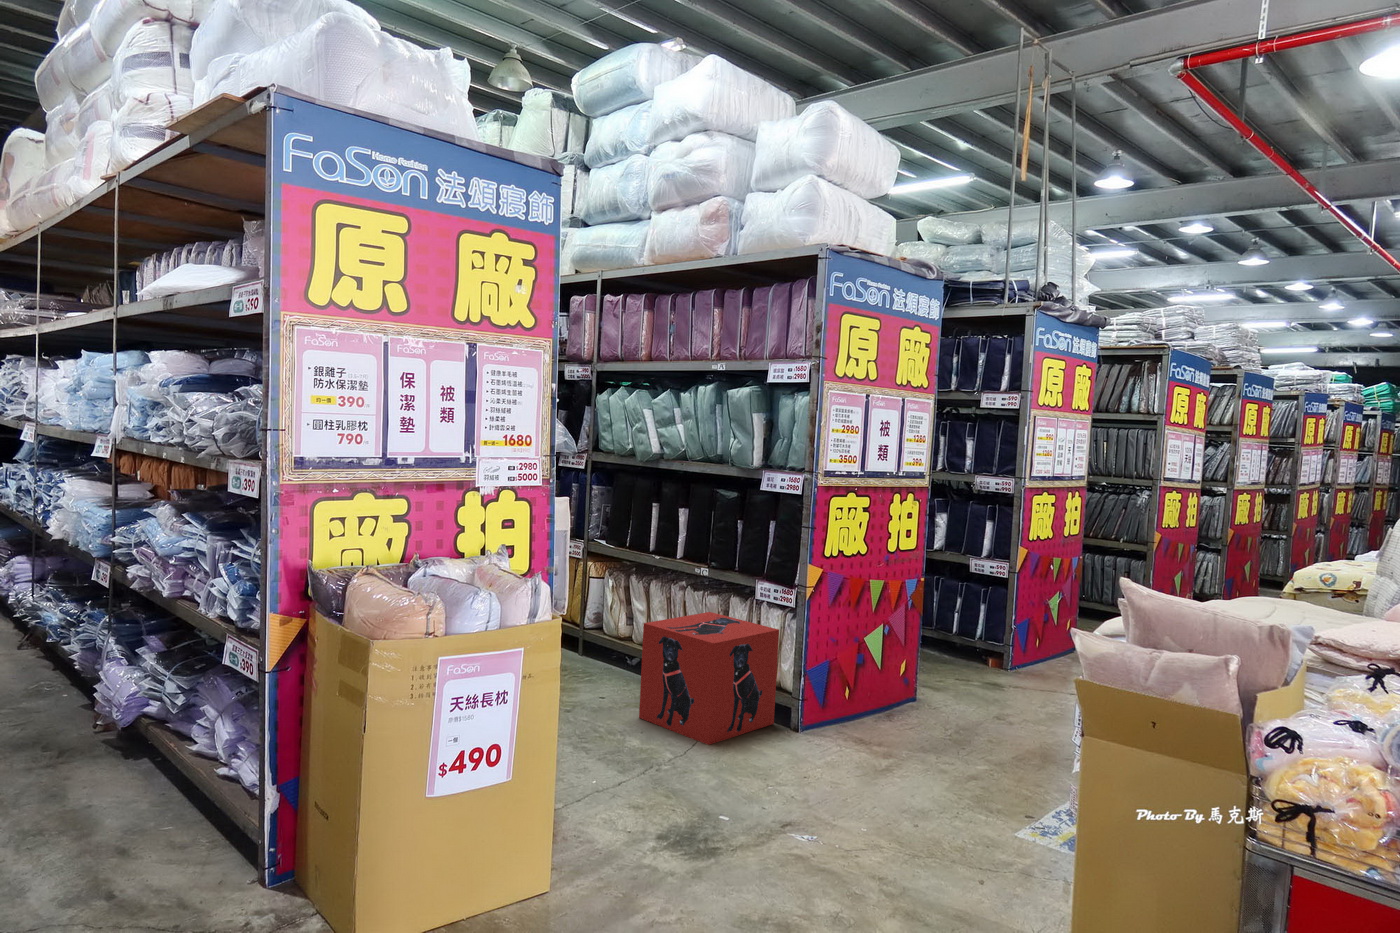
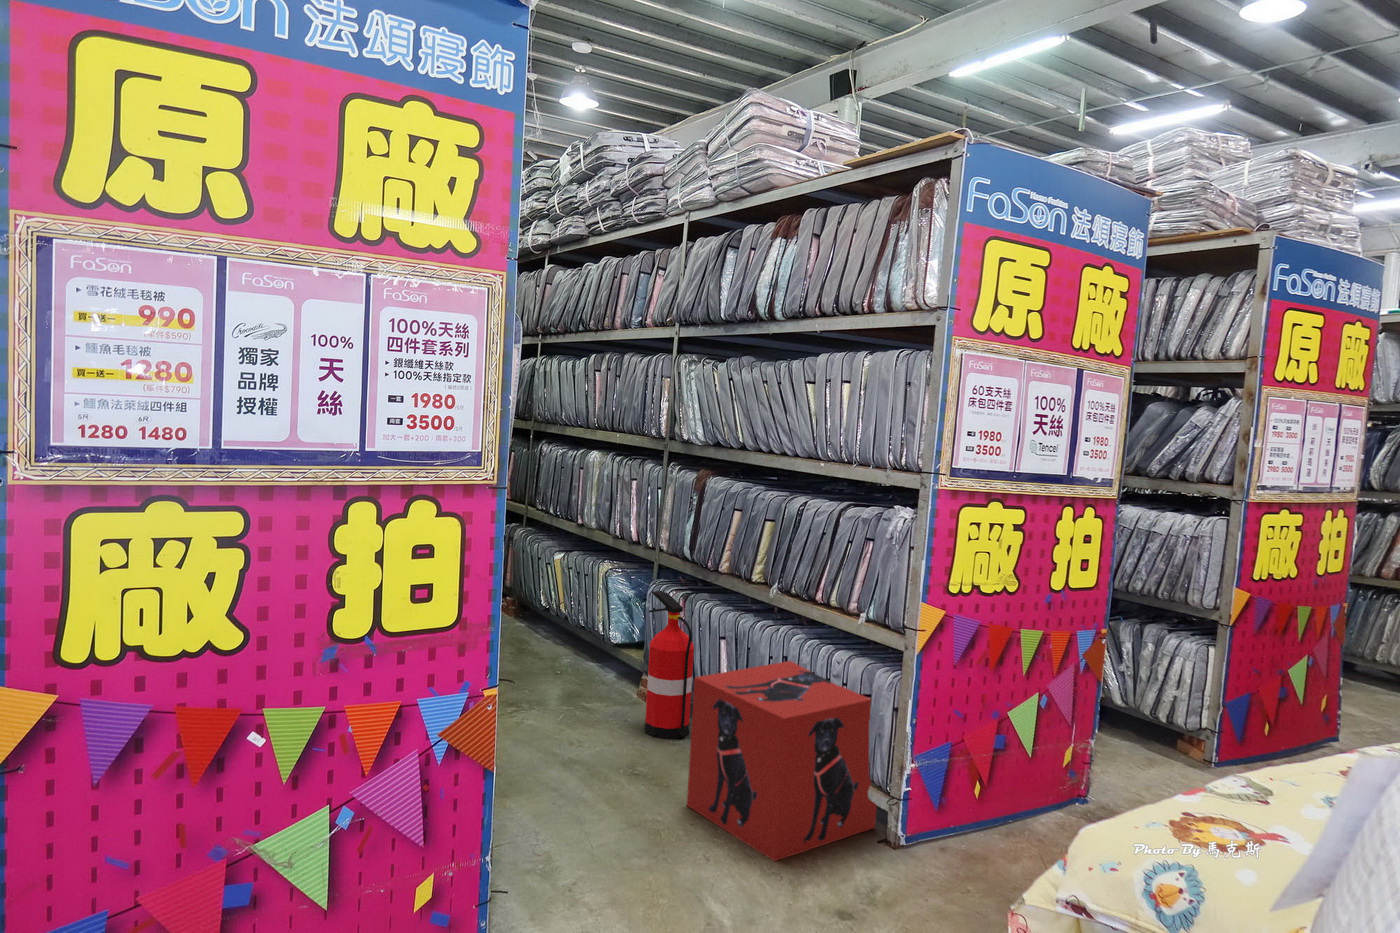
fire extinguisher: none [594,569,631,680] -> present [645,591,694,739]

